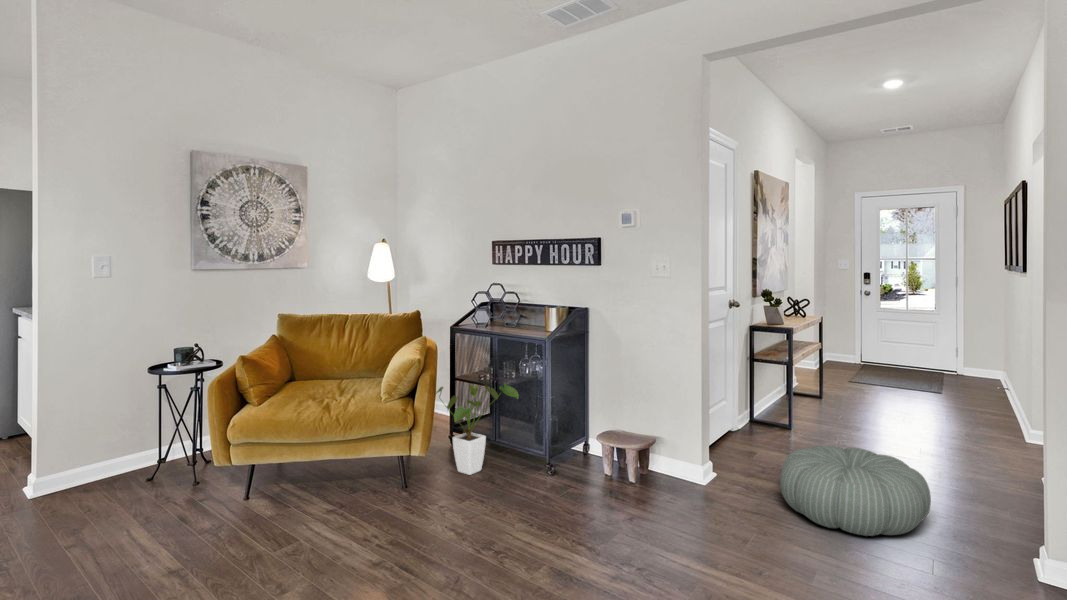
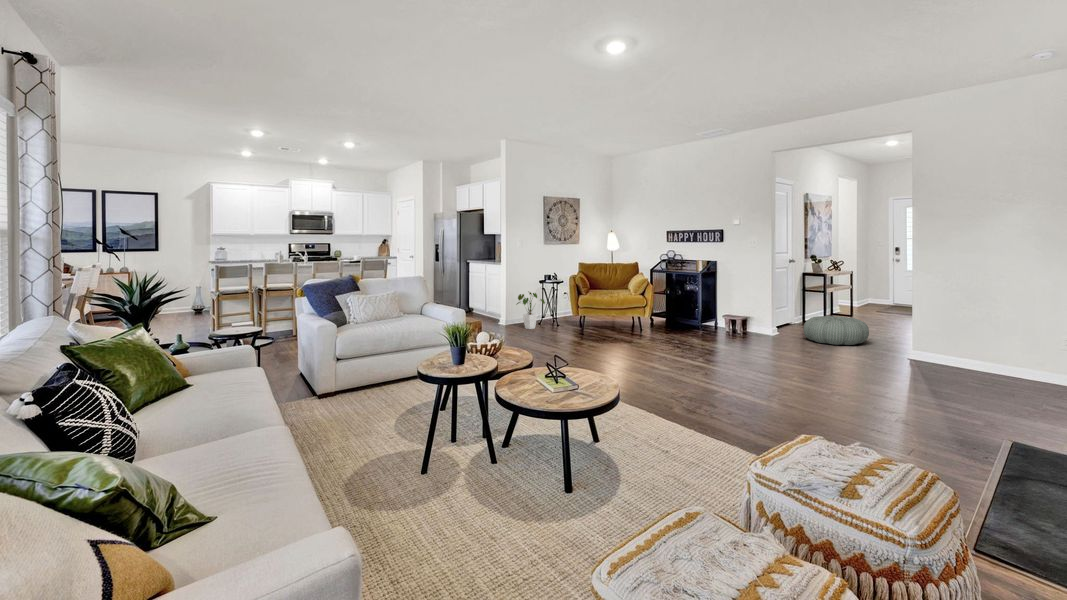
house plant: present [436,383,518,475] -> present [517,292,545,329]

